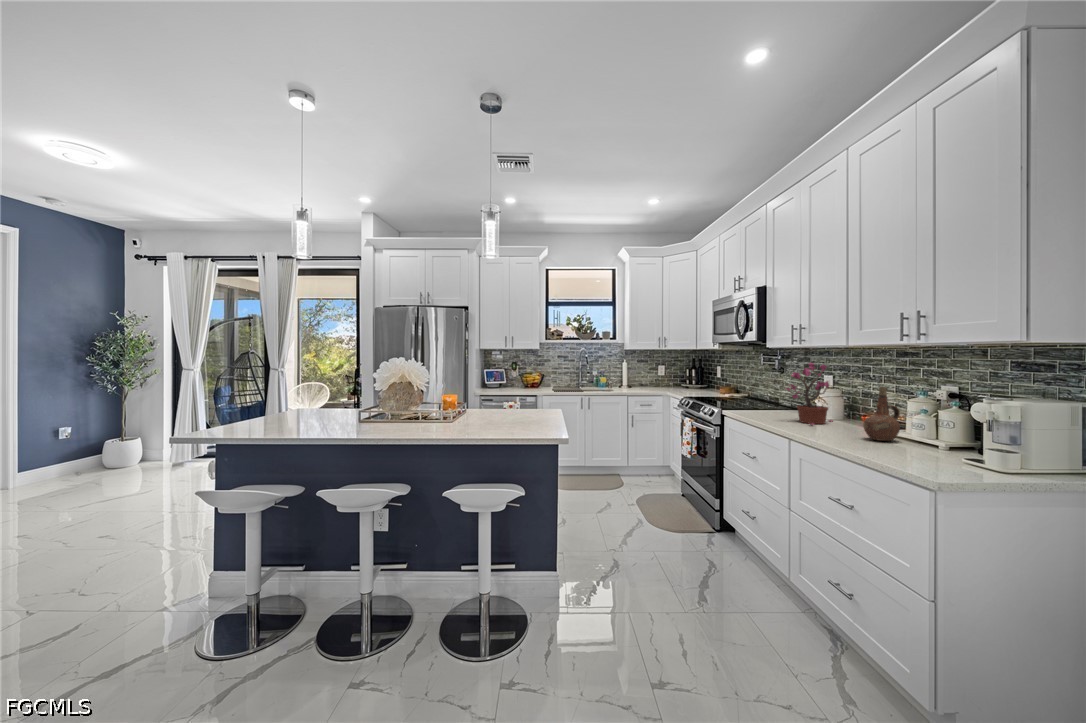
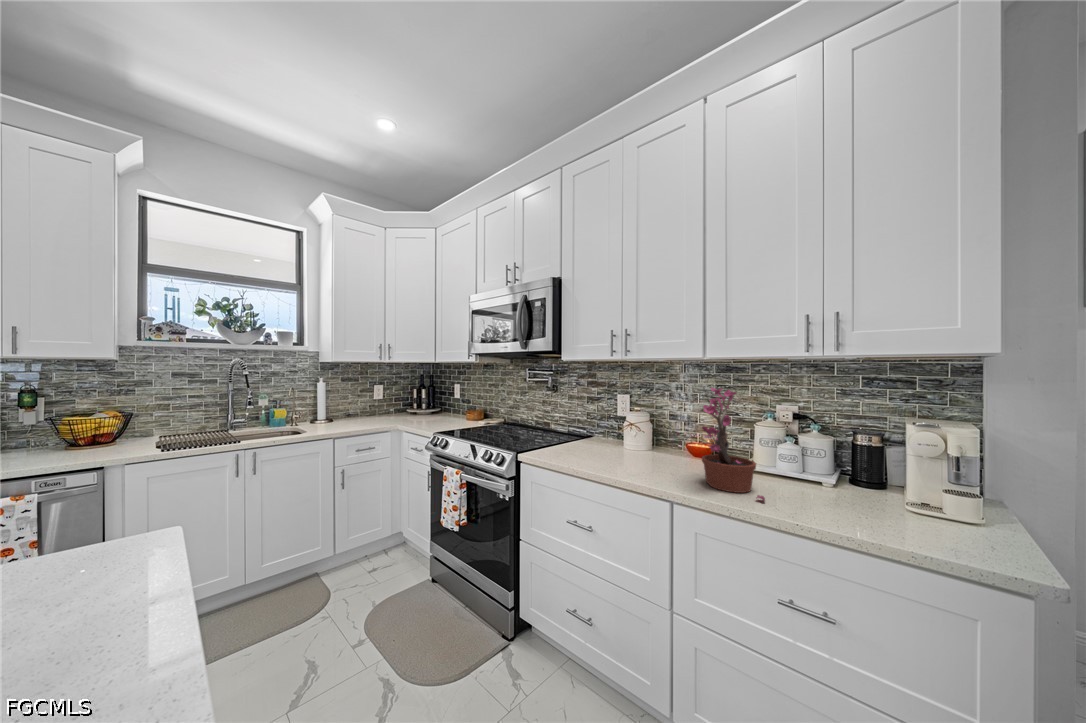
ceramic pitcher: present [863,387,900,441] -> none [921,438,1005,545]

